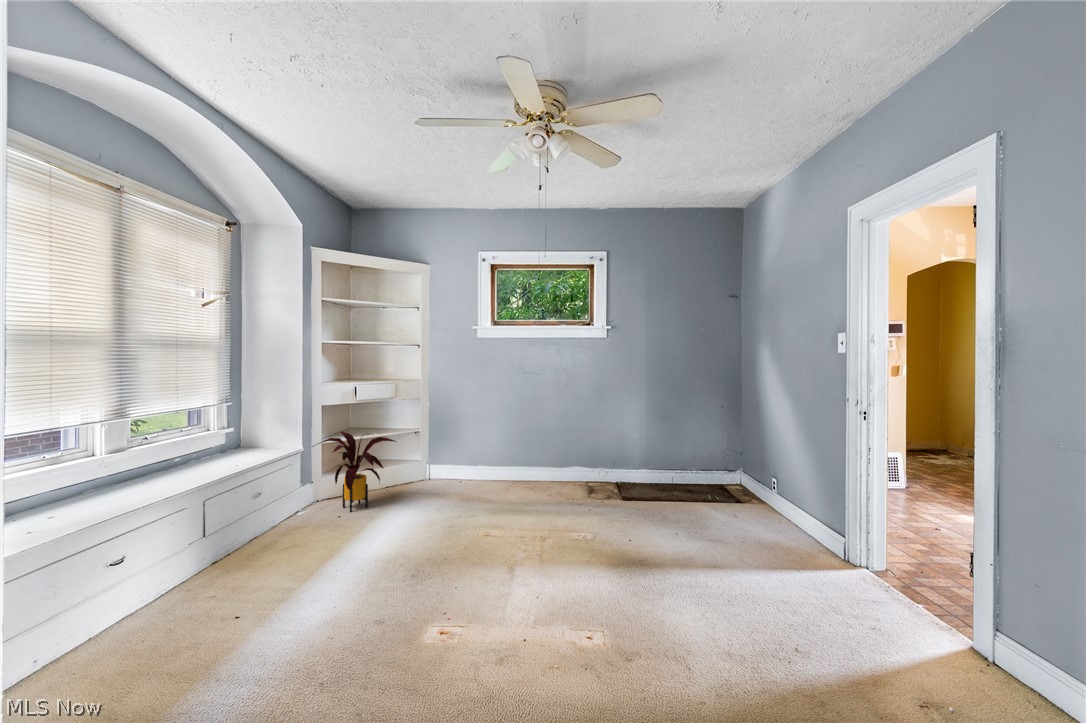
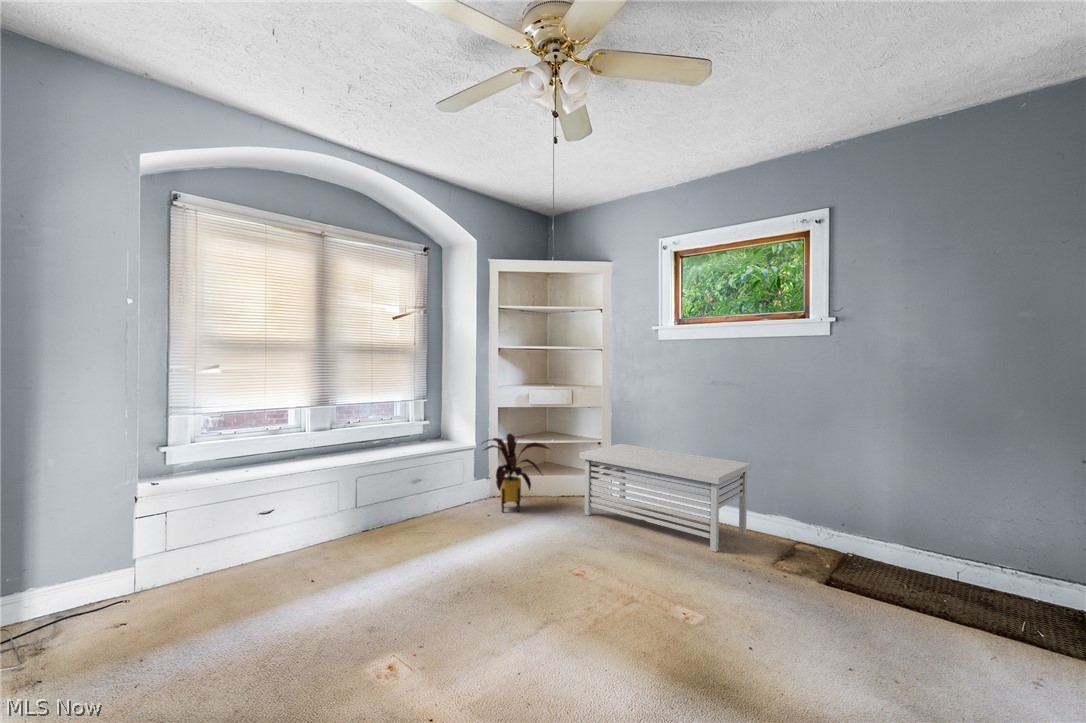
storage bench: none [425,429,554,499] -> present [580,444,751,552]

